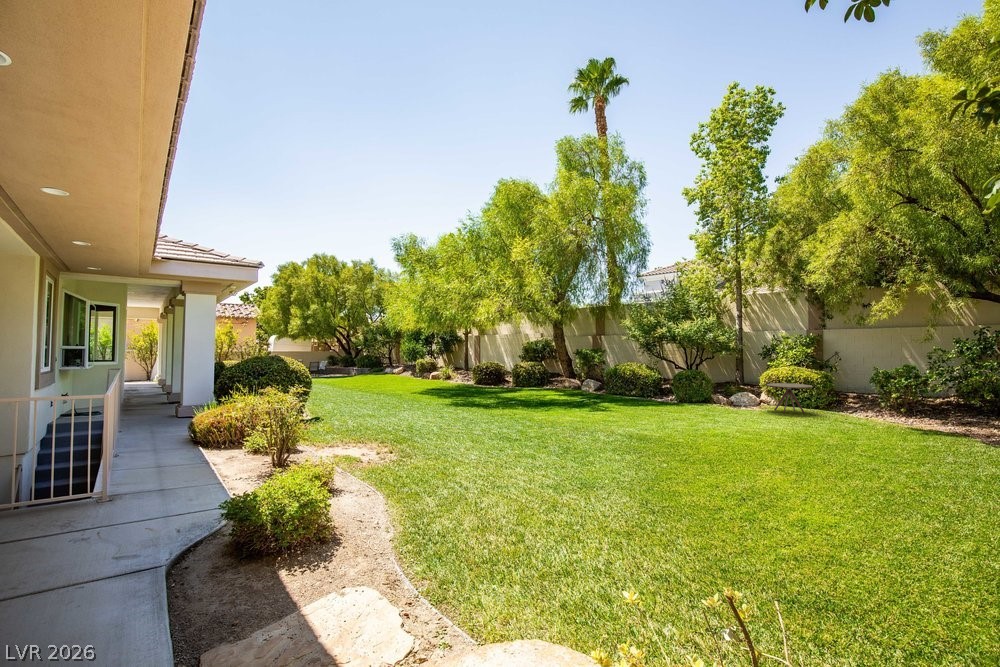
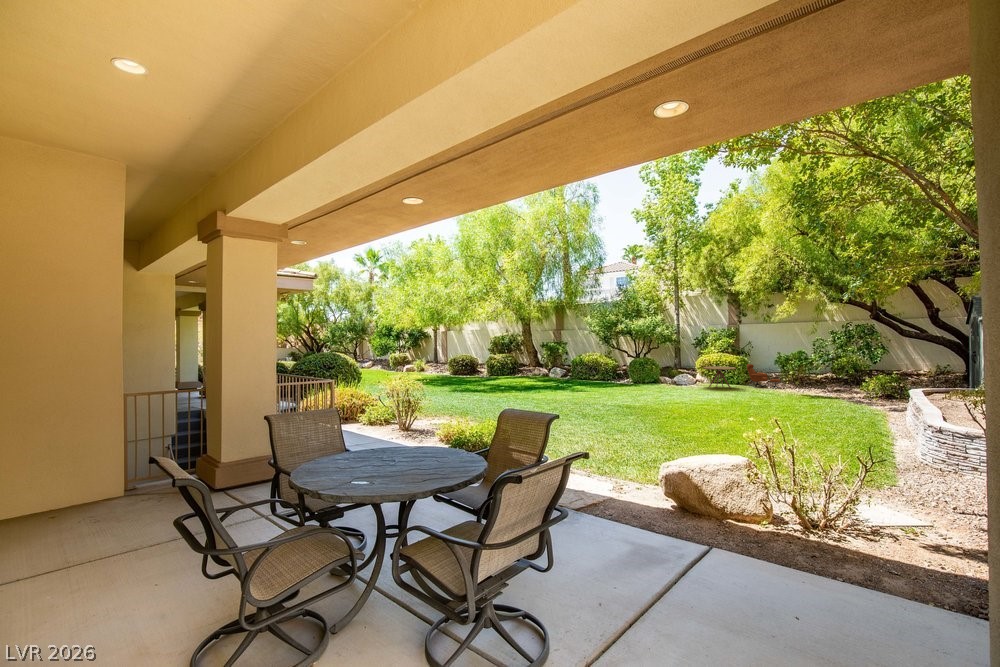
lounge chair: none [829,381,880,416] -> present [747,364,781,388]

